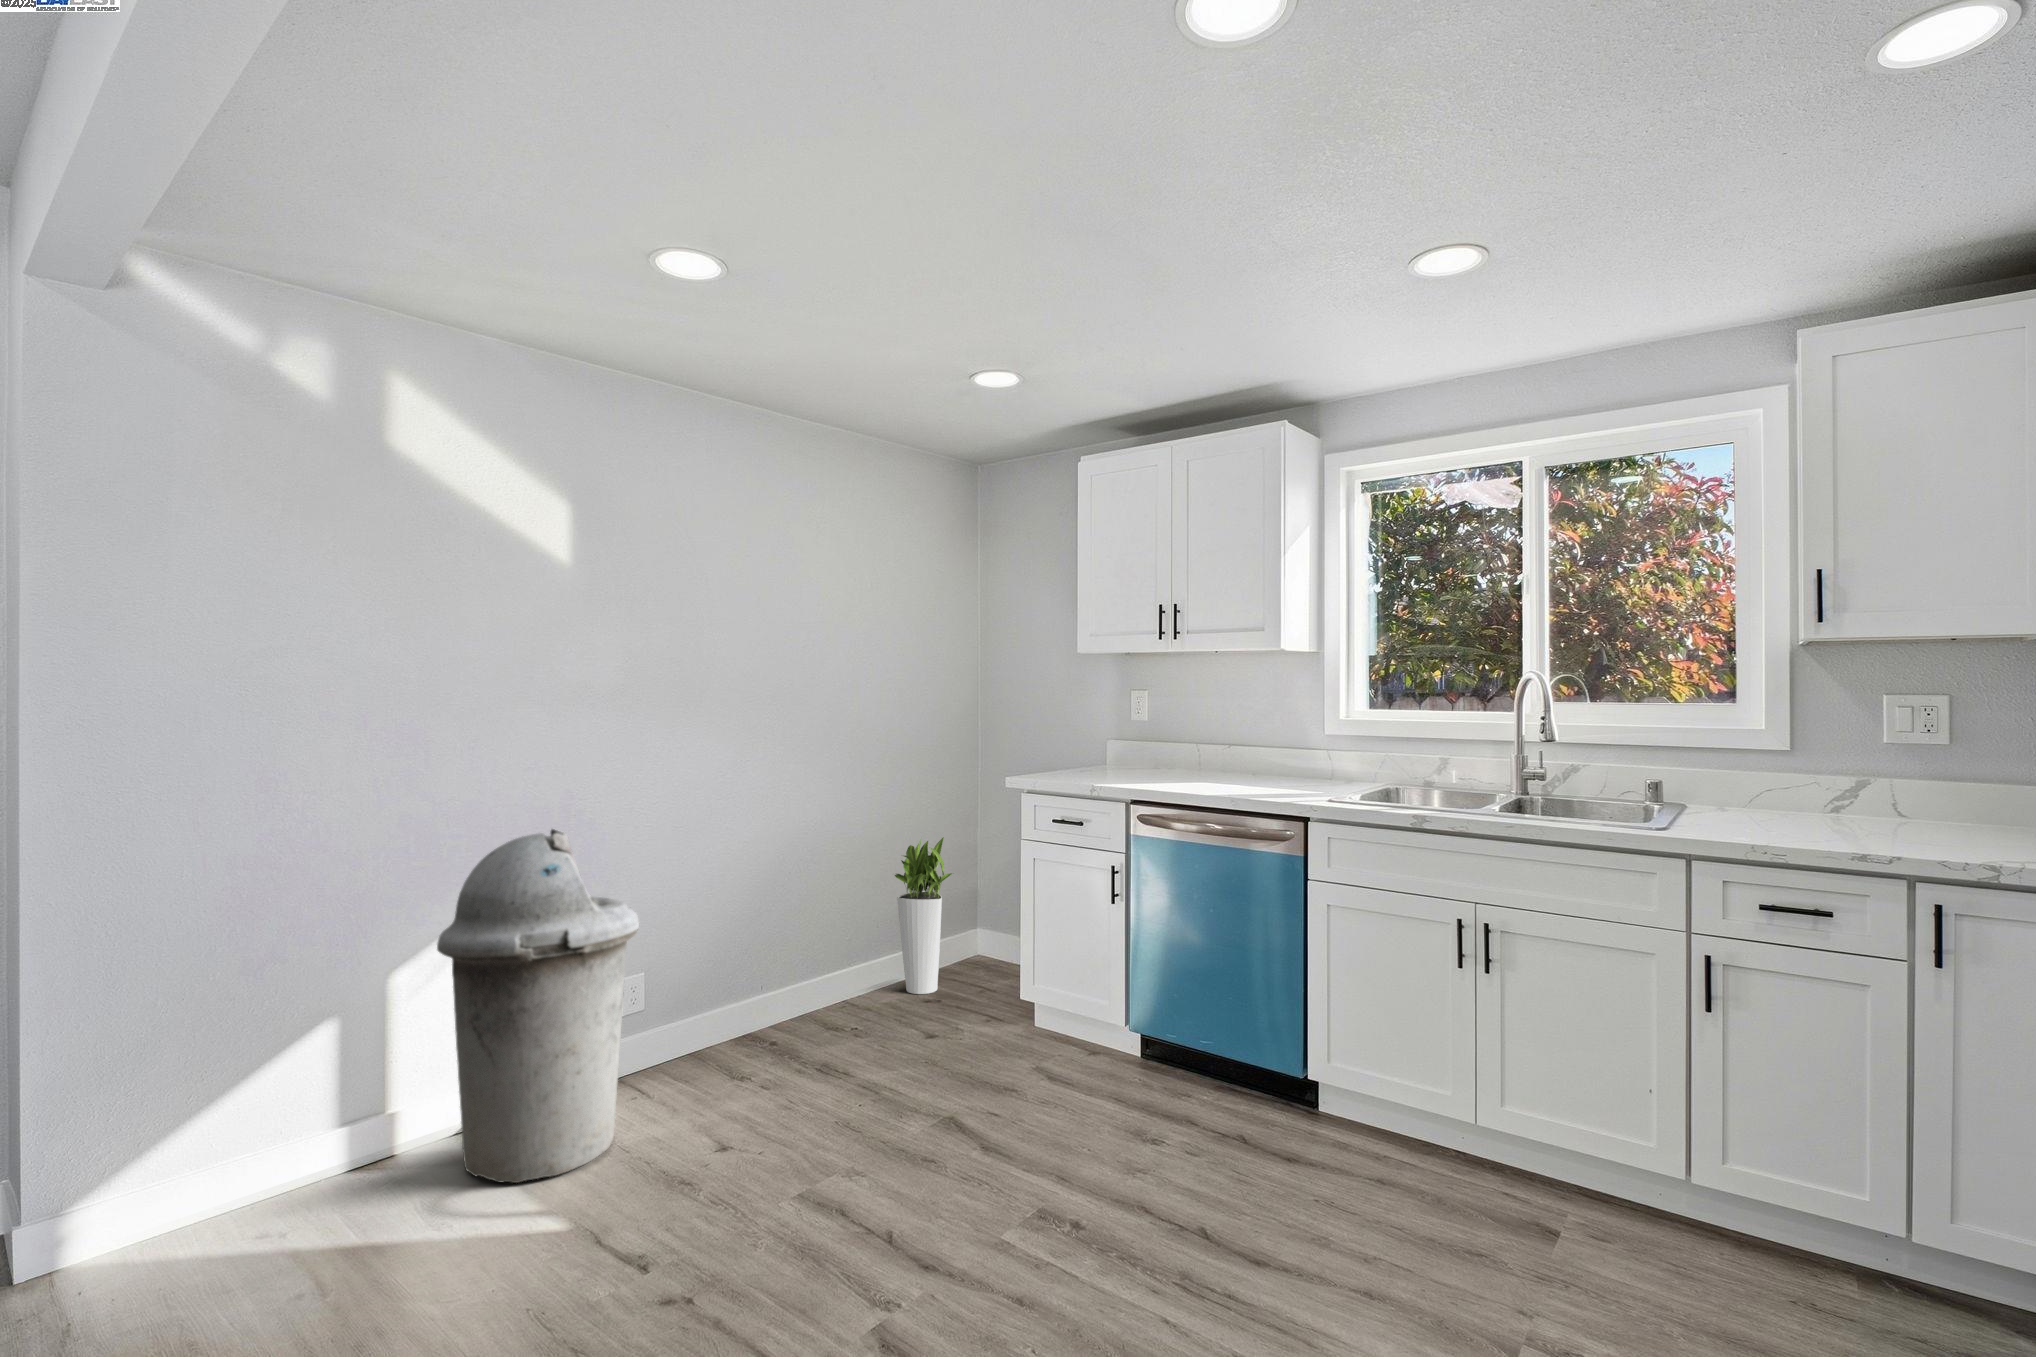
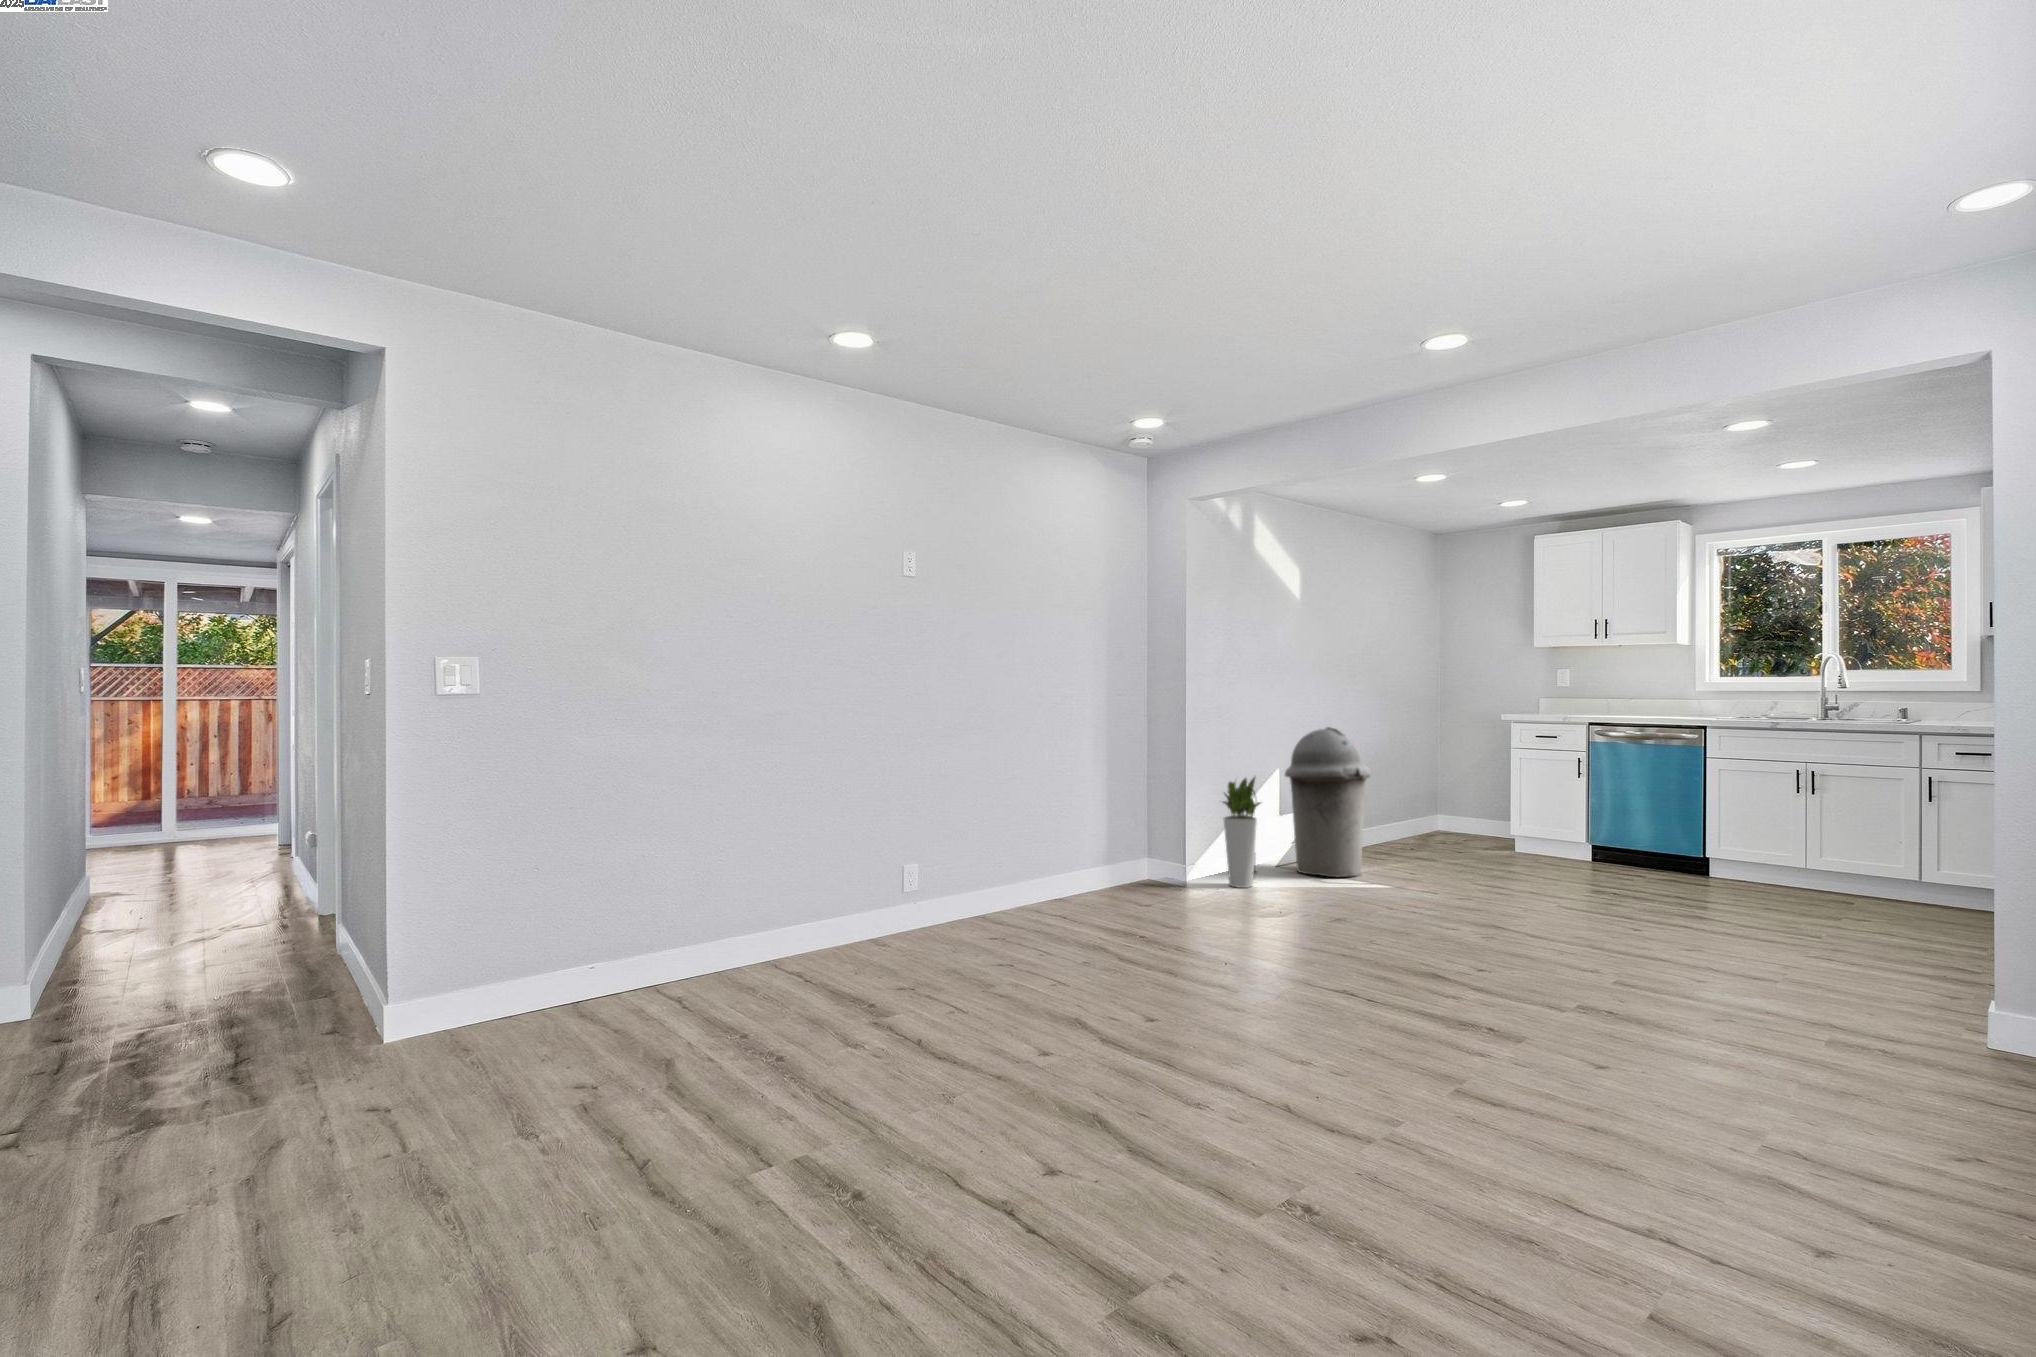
planter: present [895,837,952,994] -> present [1223,777,1260,888]

